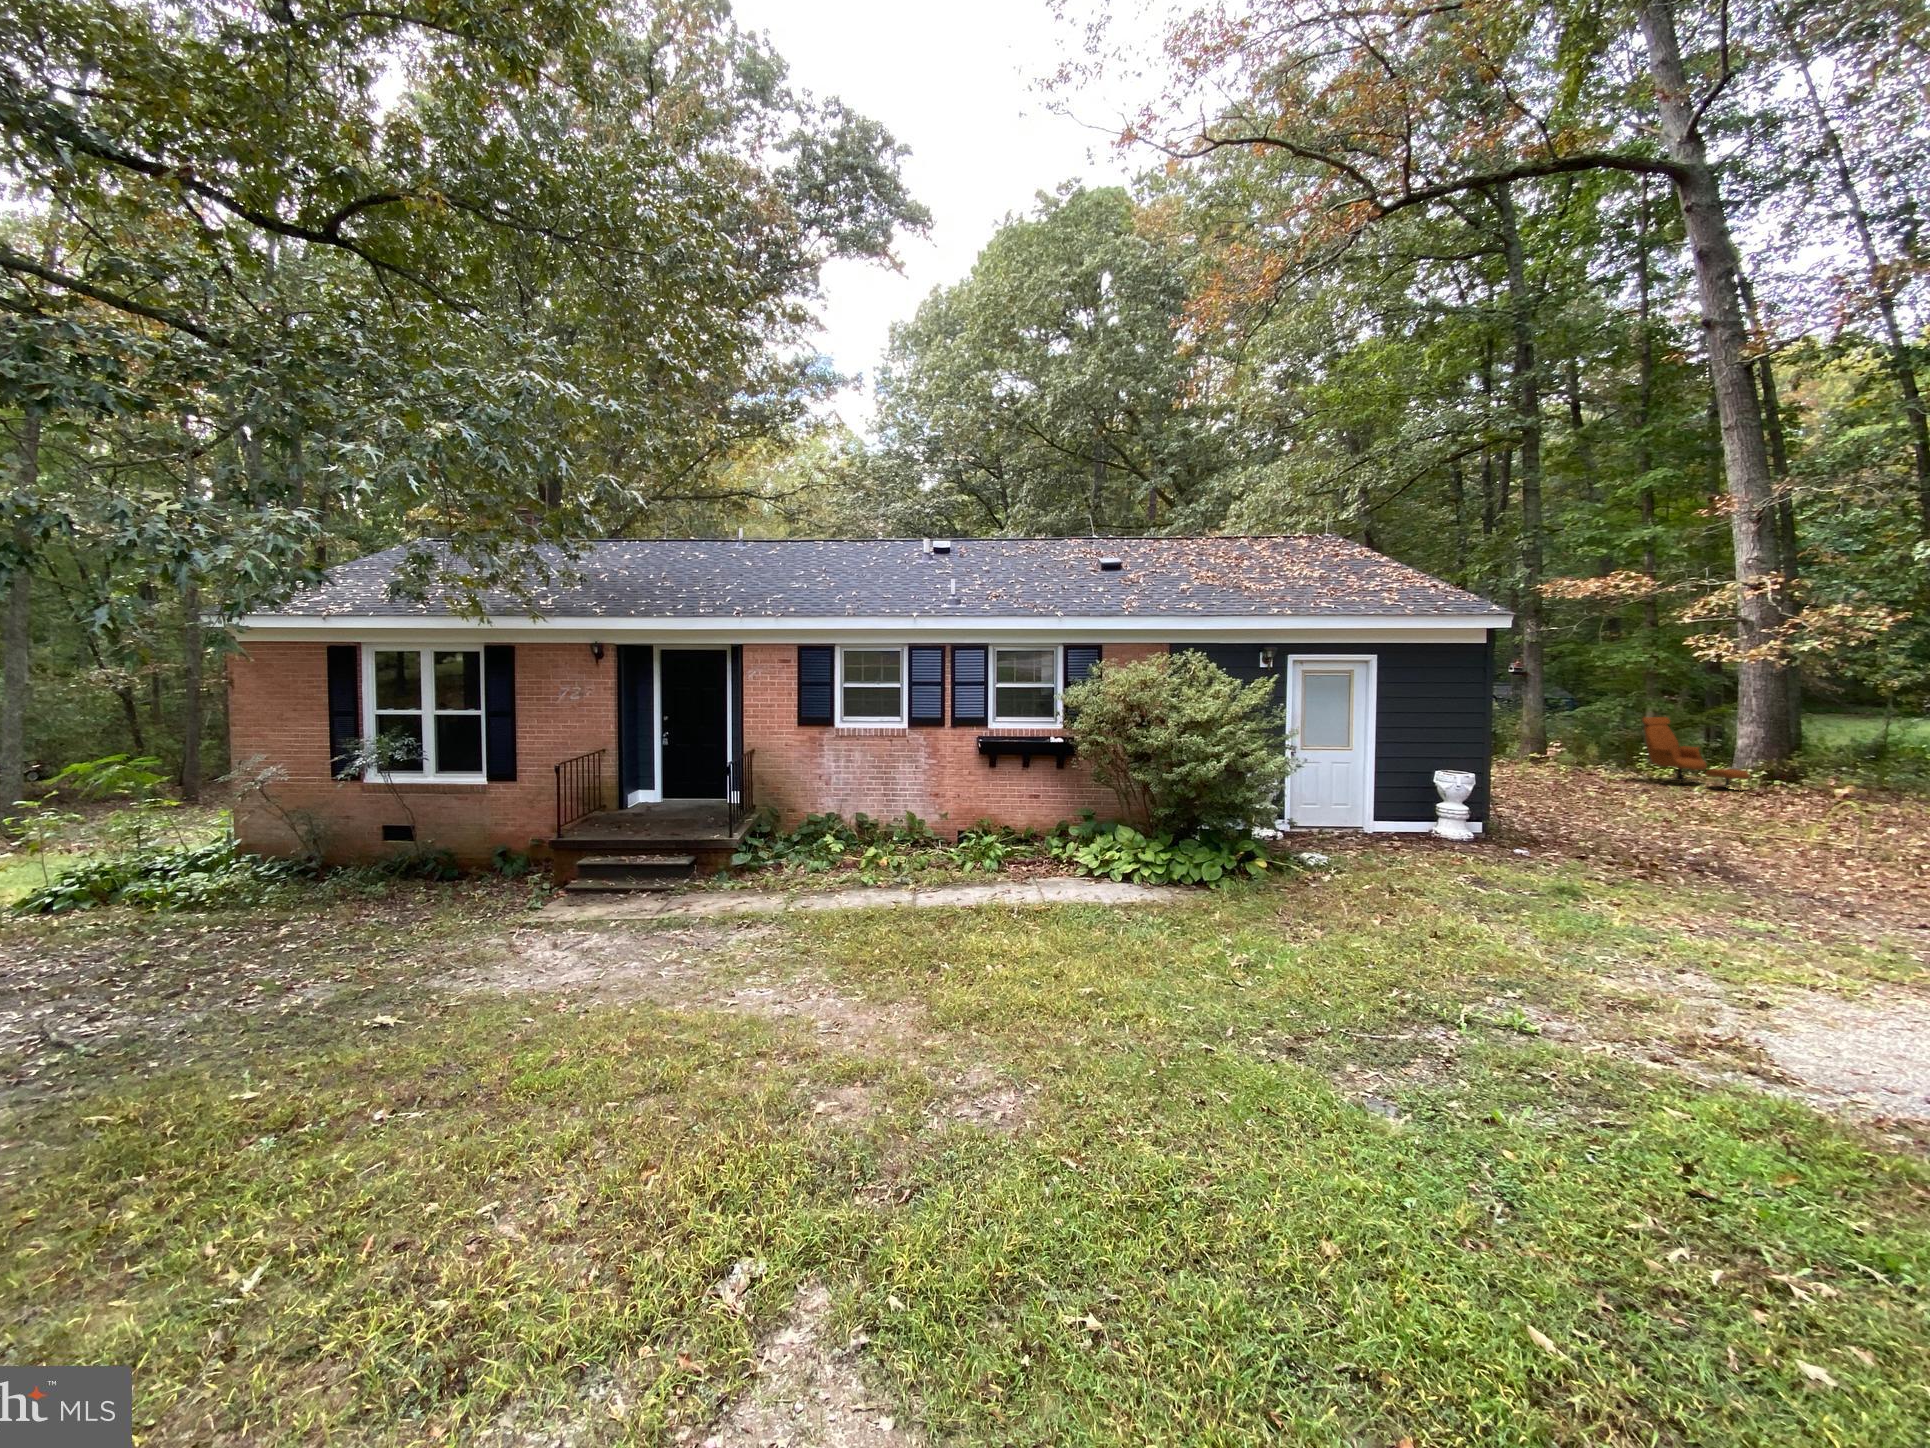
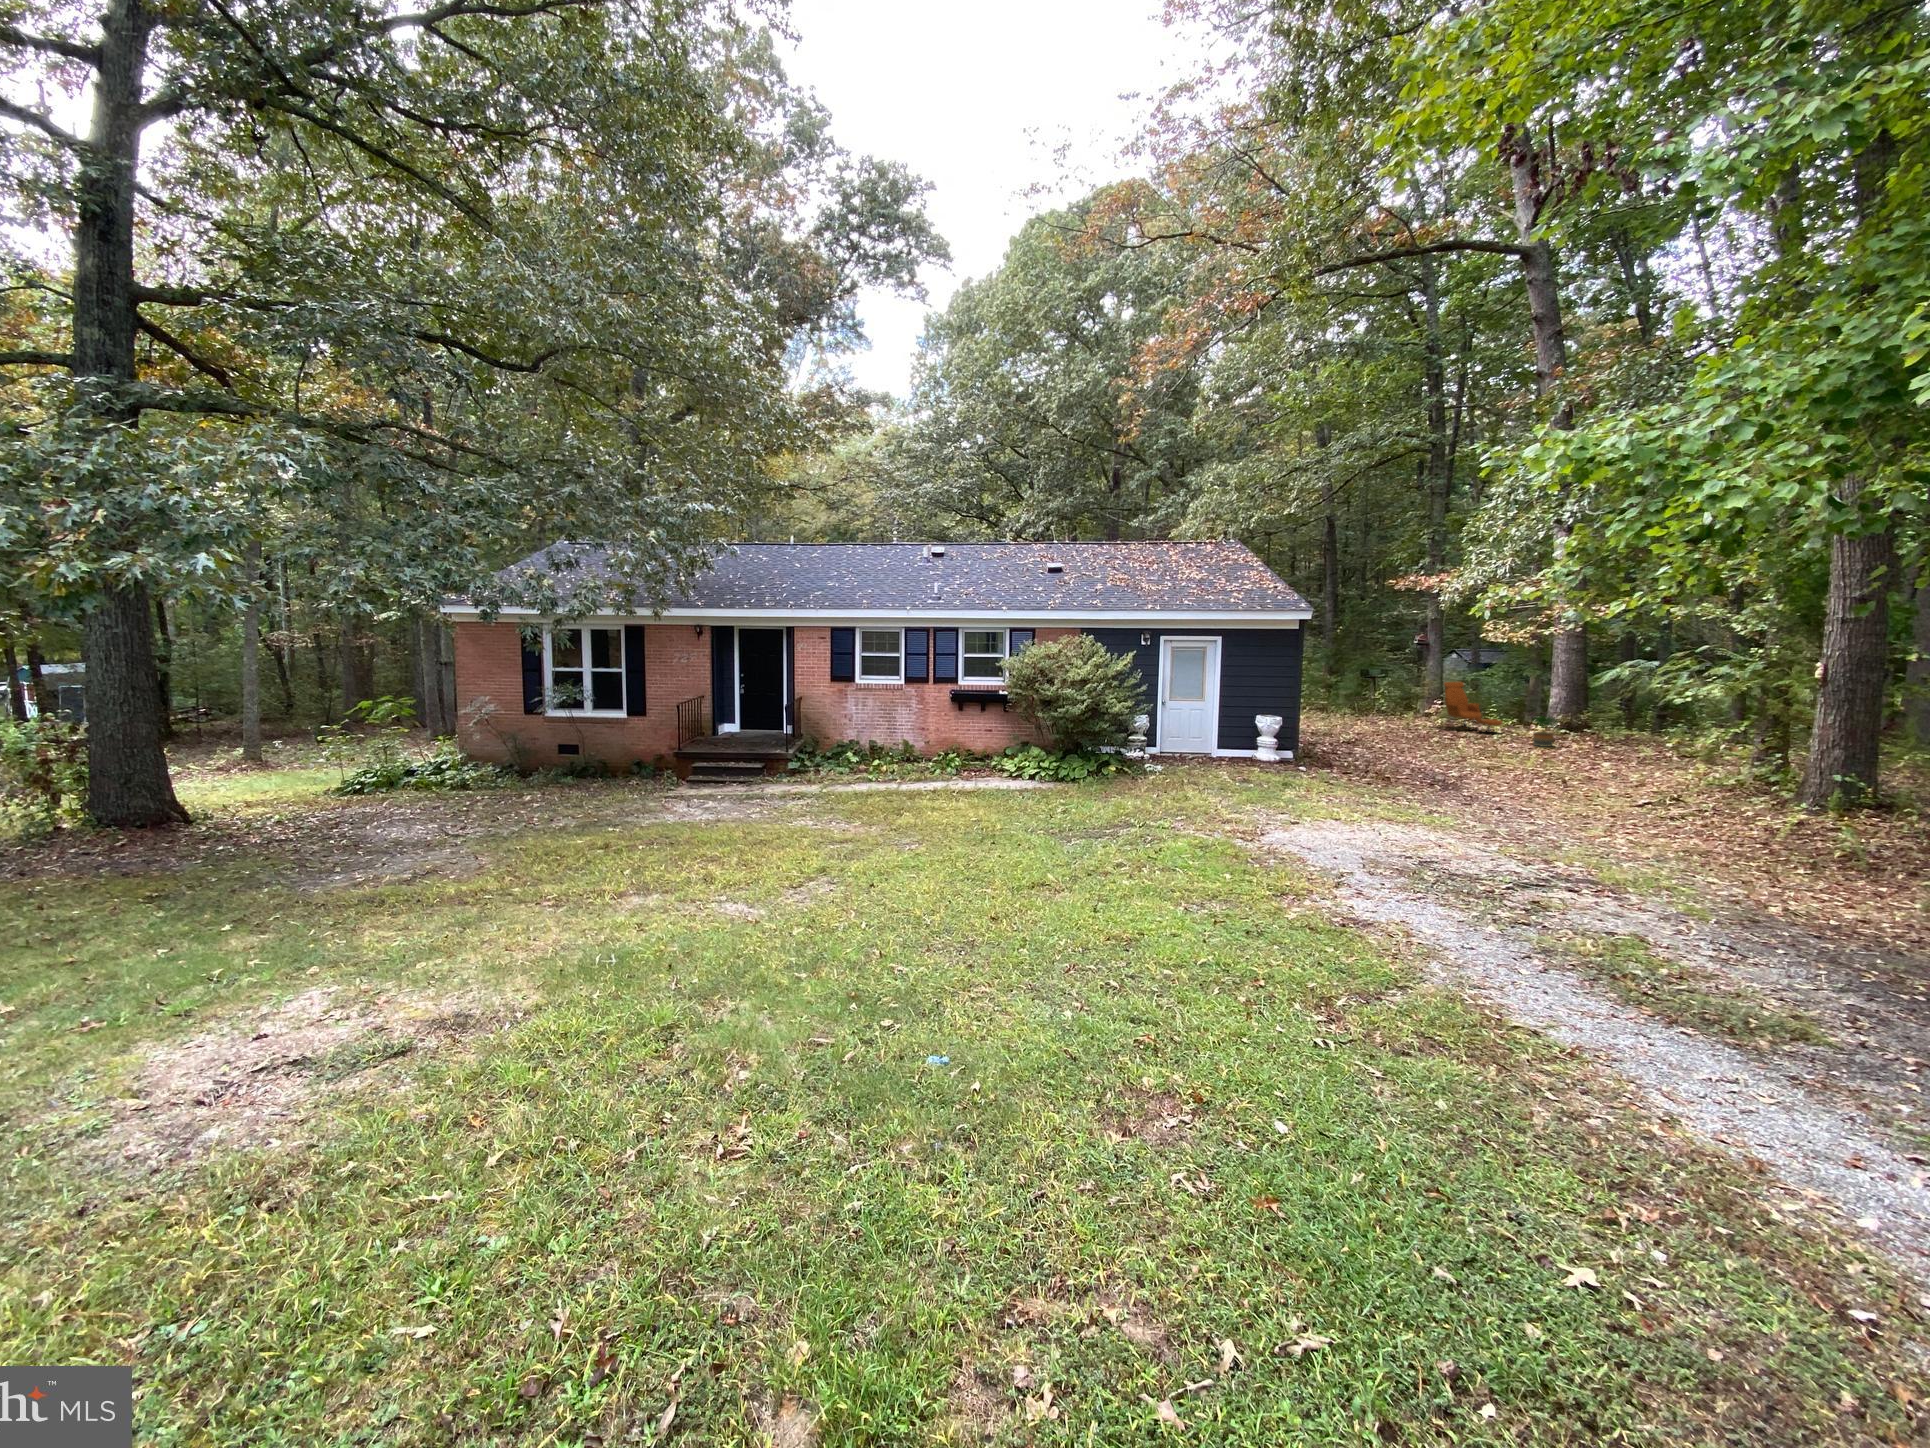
potted tree: none [1837,766,1885,813] -> present [1532,716,1557,747]

